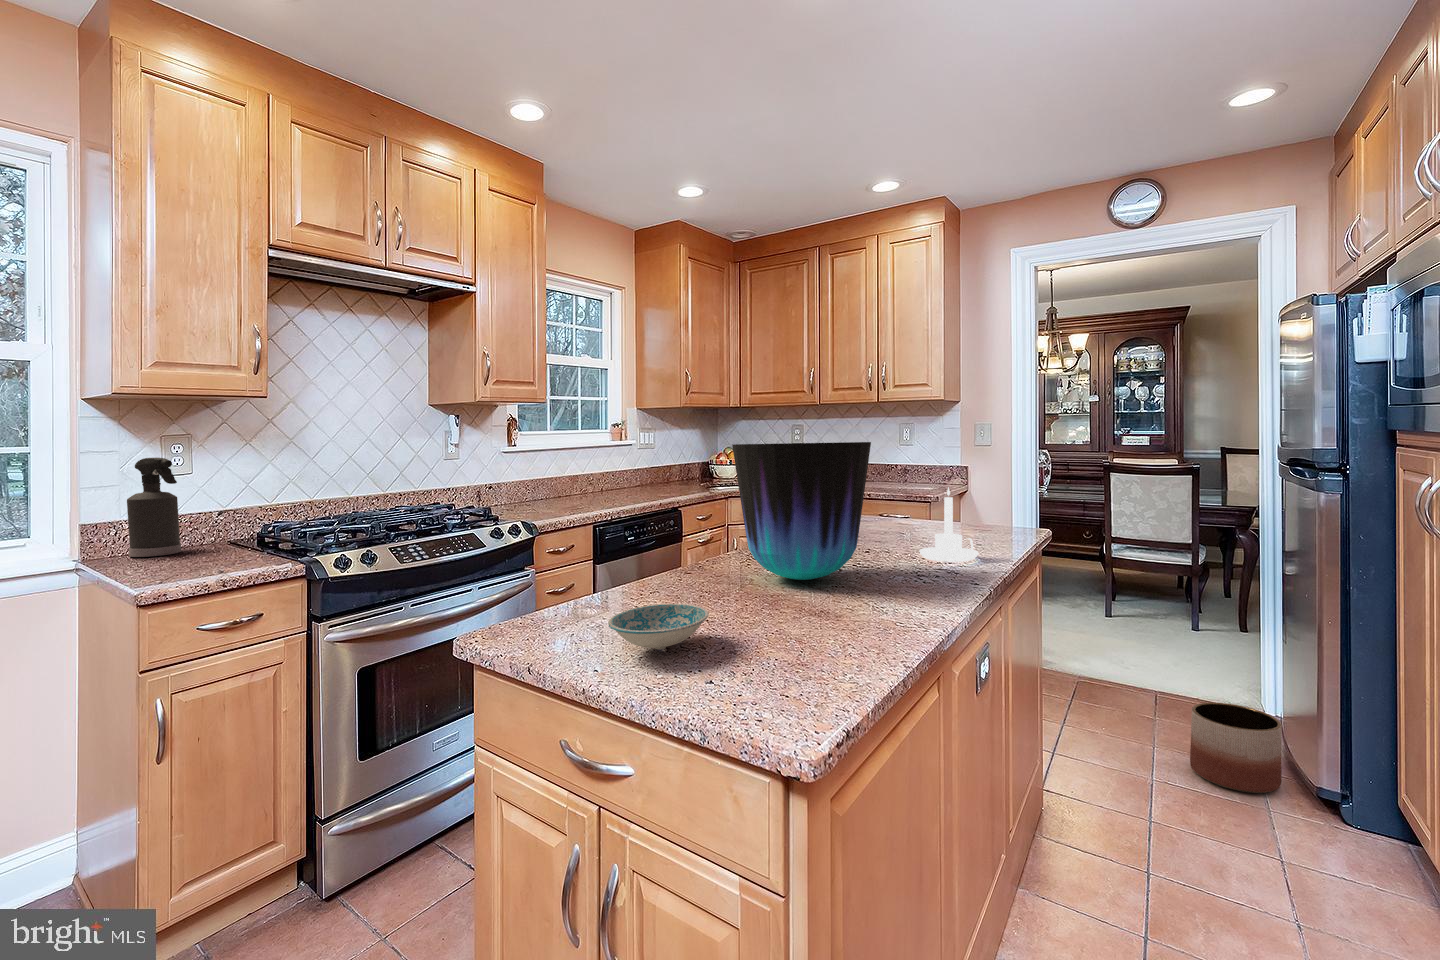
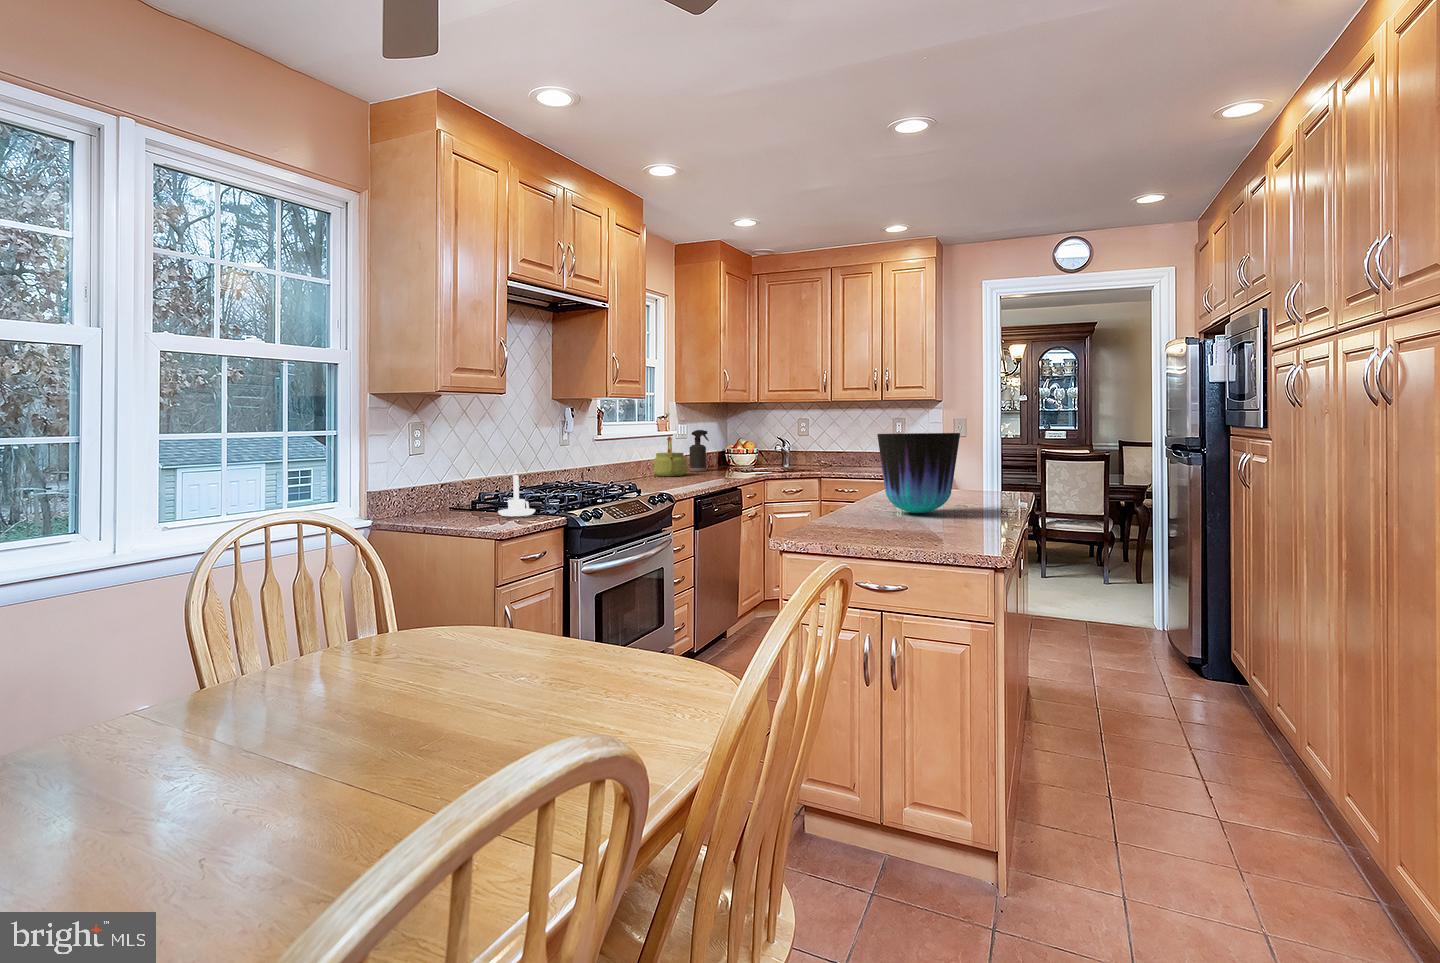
kettle: none [594,447,635,495] -> present [653,436,687,476]
spray bottle: present [127,458,182,557] -> present [689,430,709,471]
candle holder: present [920,487,978,562] -> present [498,469,535,516]
ceramic bowl: present [608,604,709,650] -> none [870,516,918,535]
planter: present [1190,703,1282,793] -> none [1113,612,1169,664]

